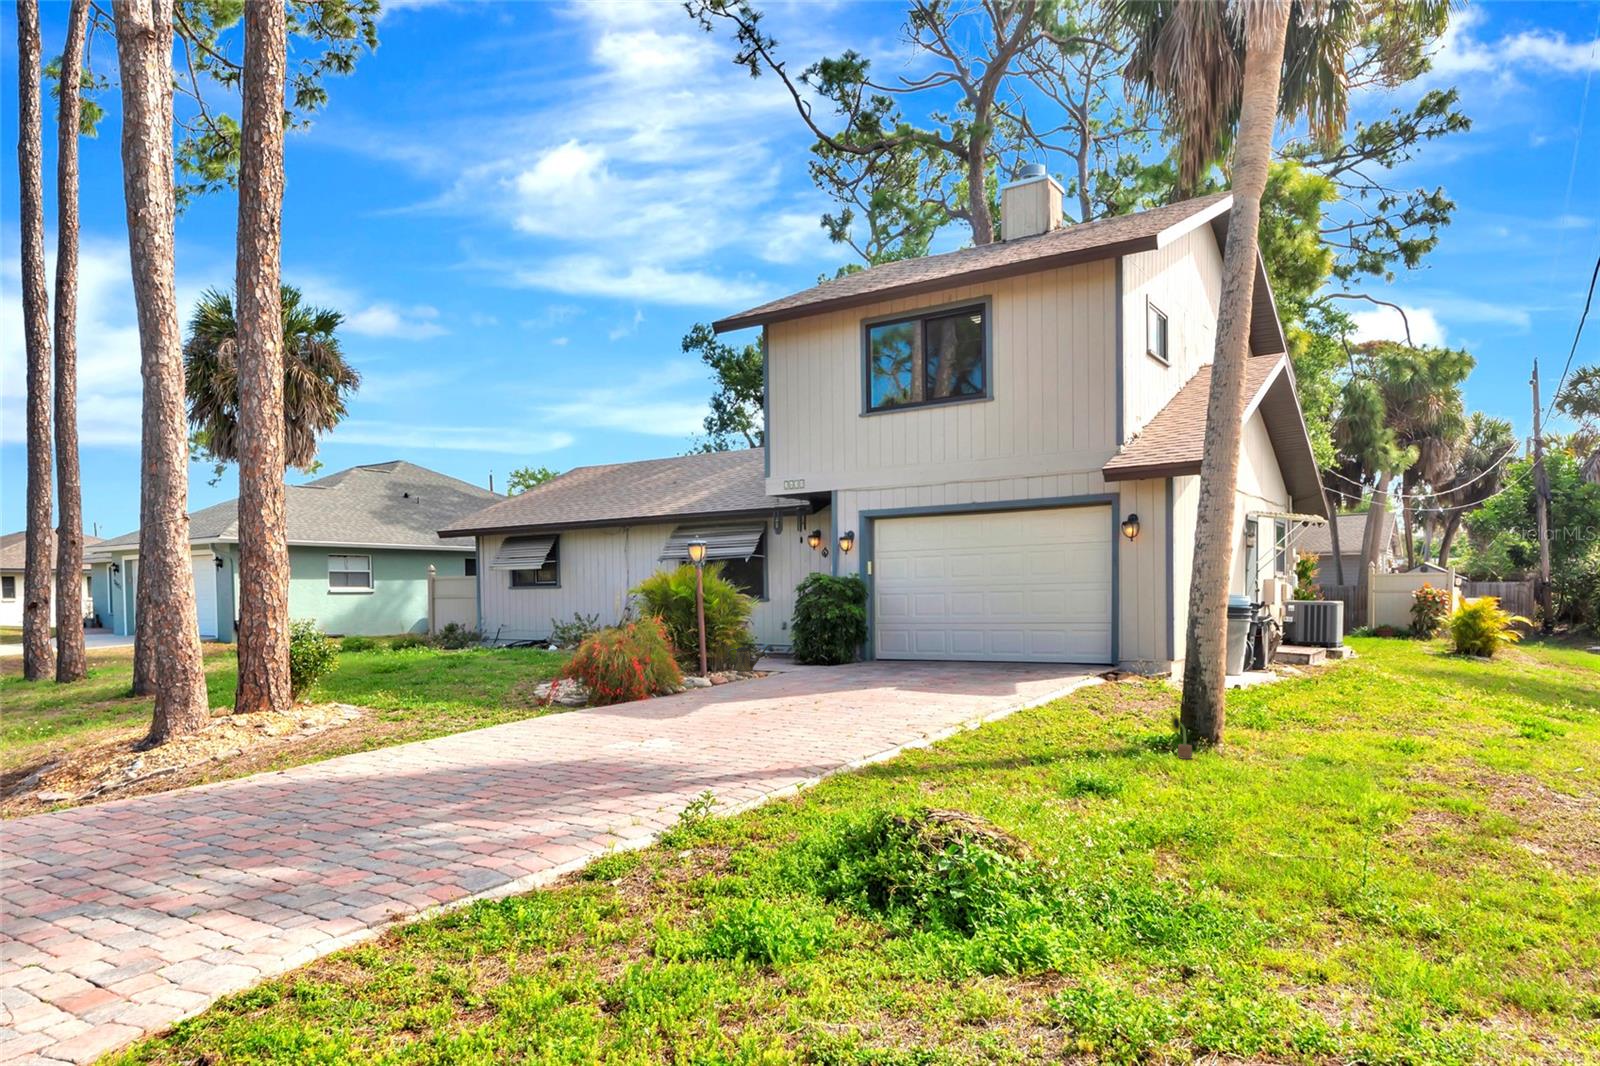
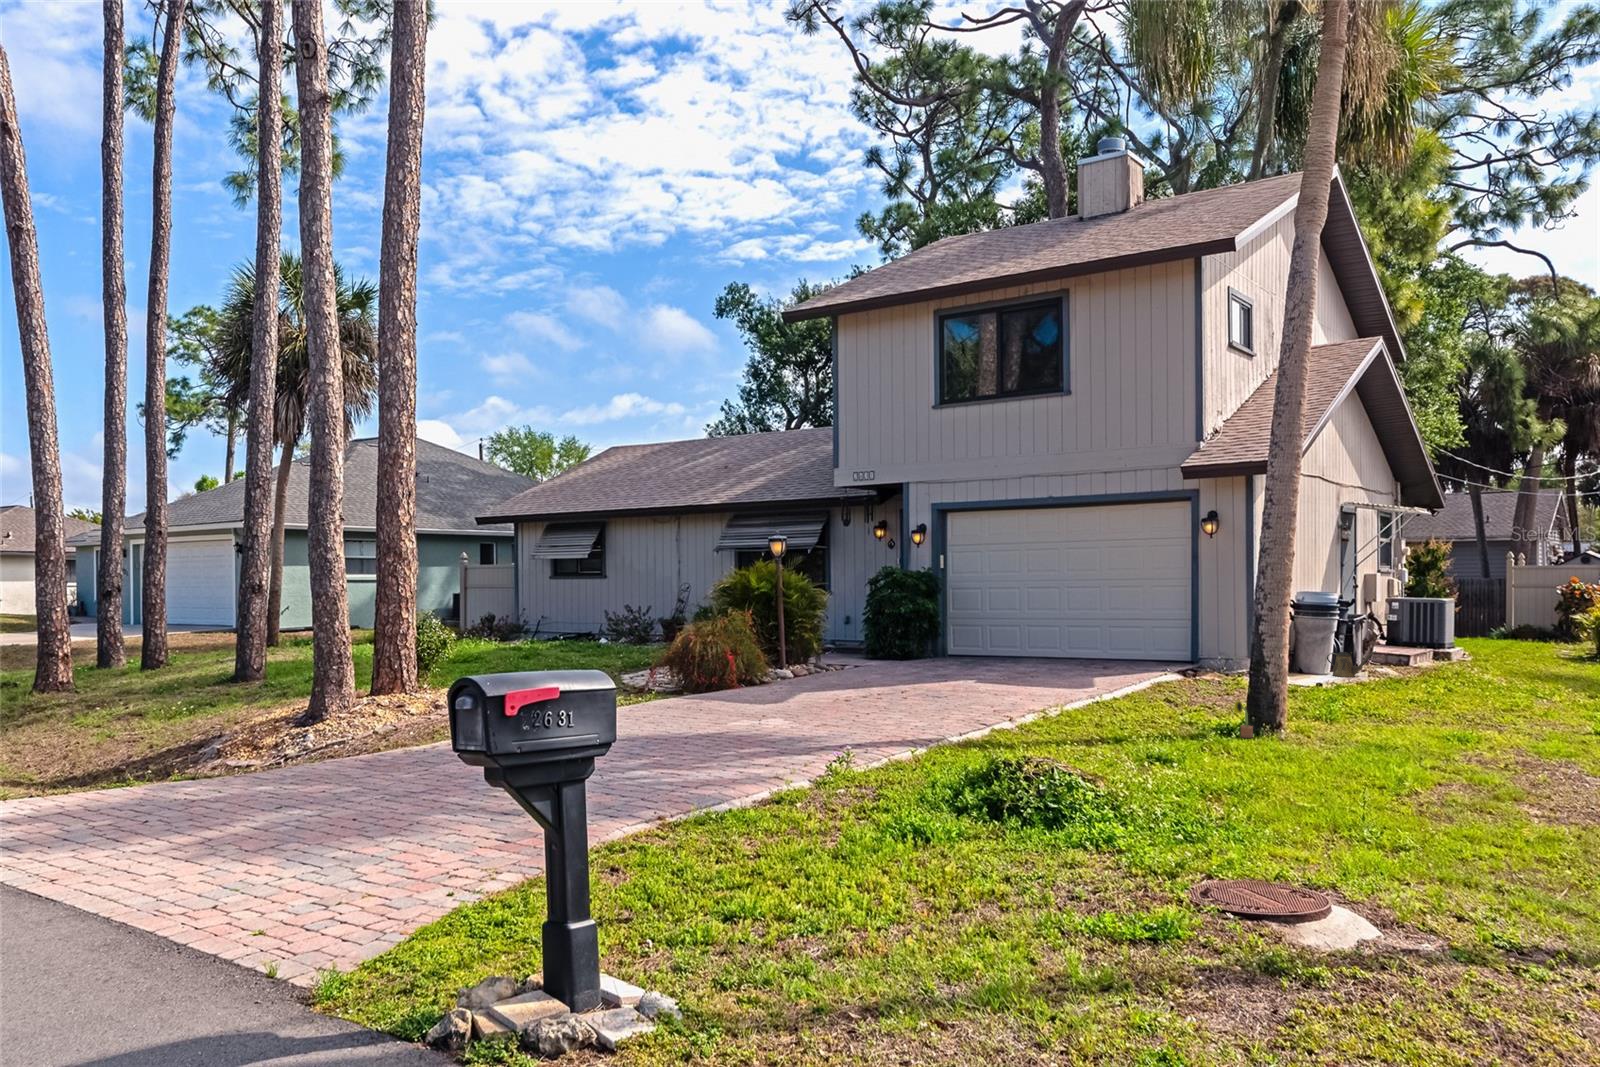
watering can: present [728,645,770,671] -> present [1327,651,1376,677]

